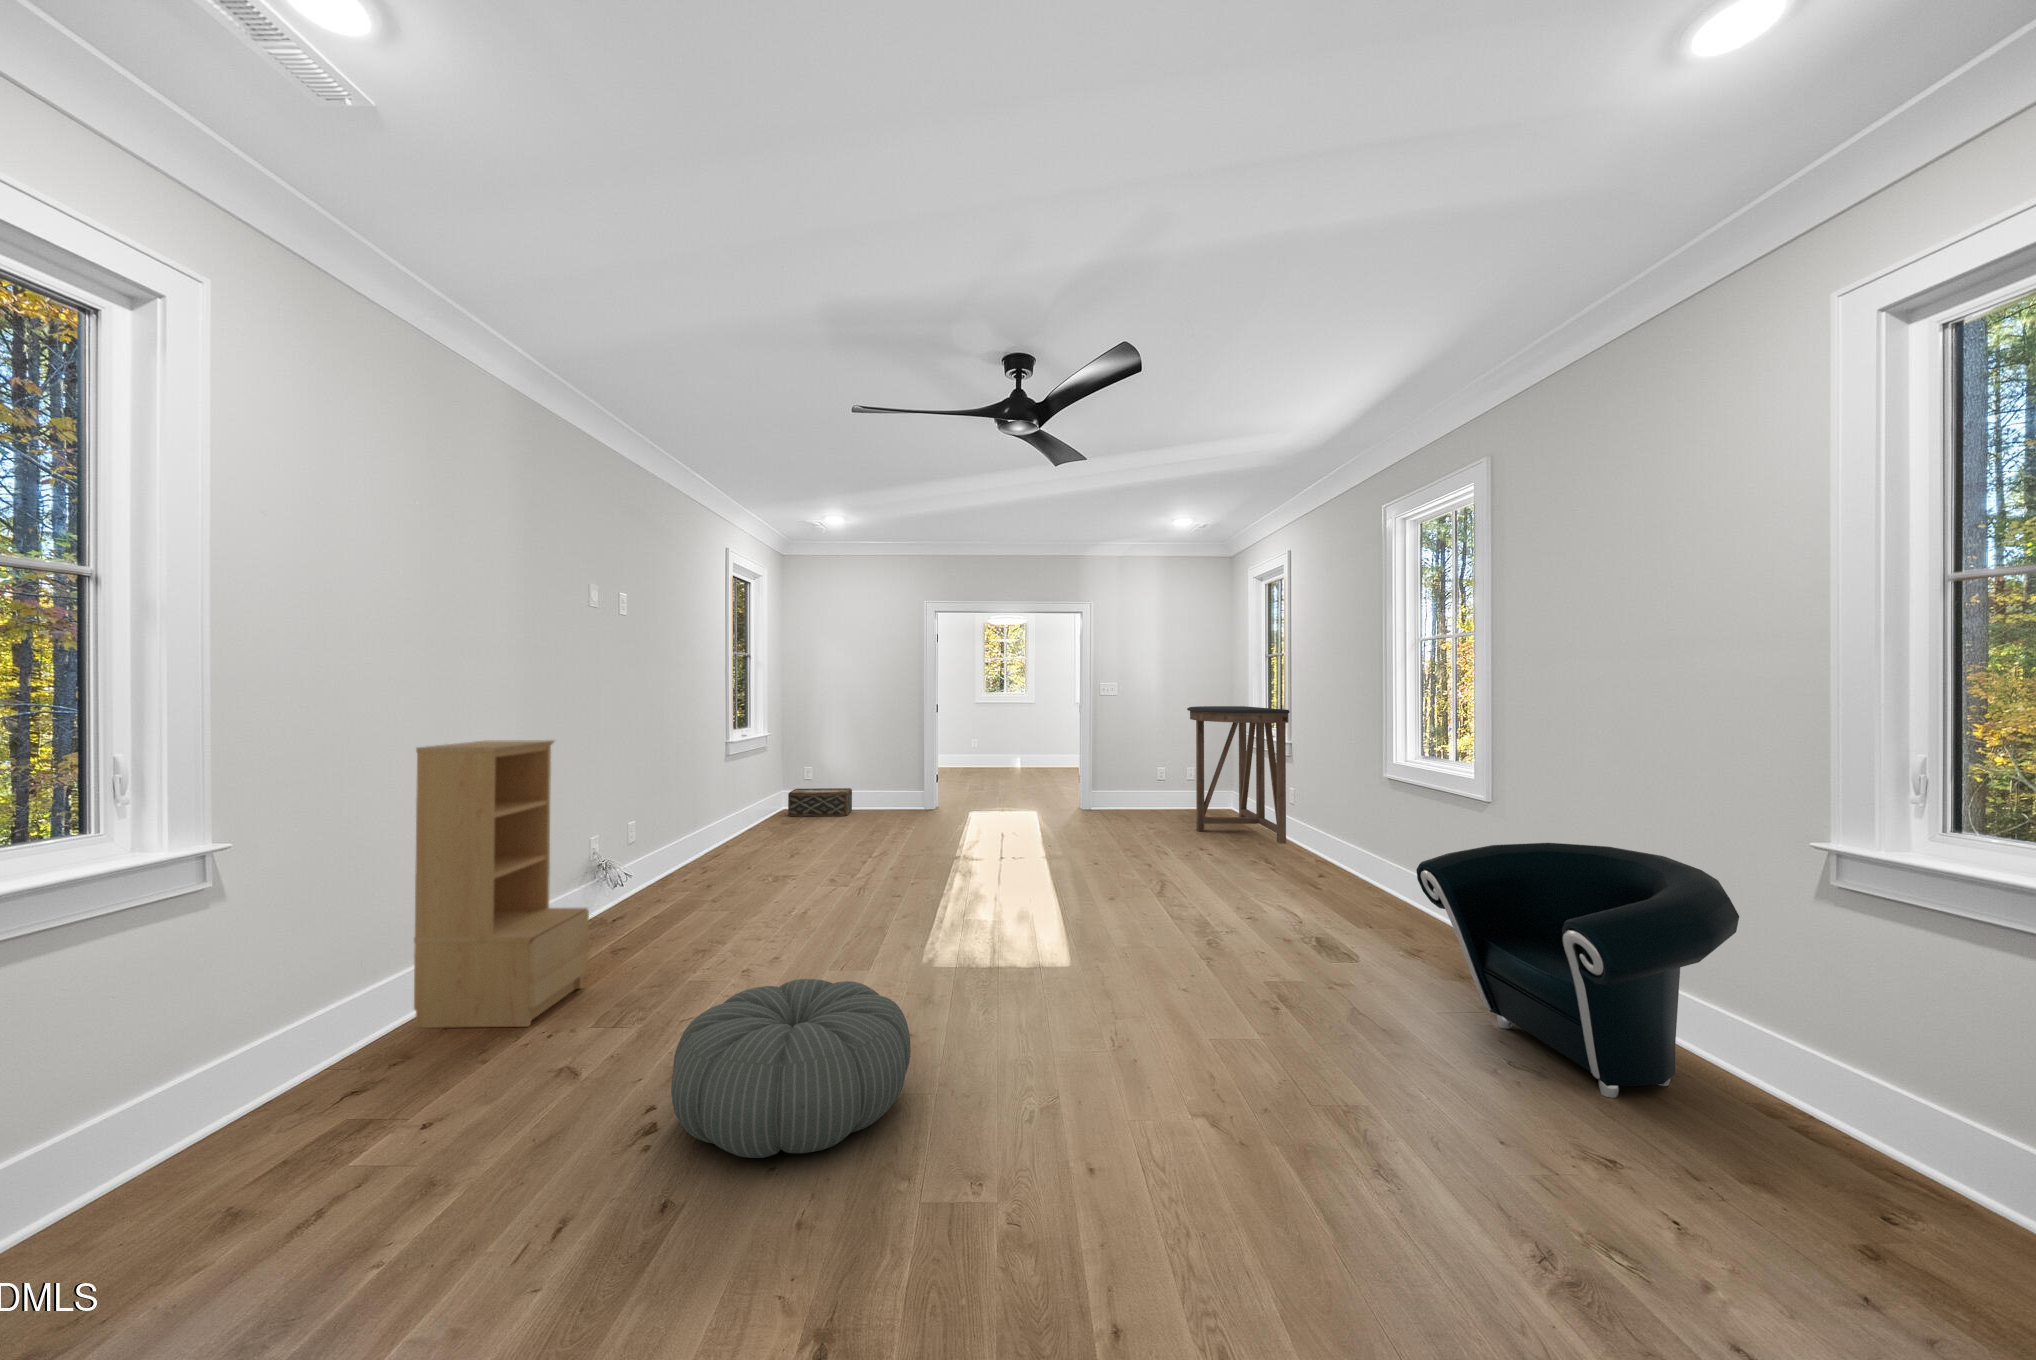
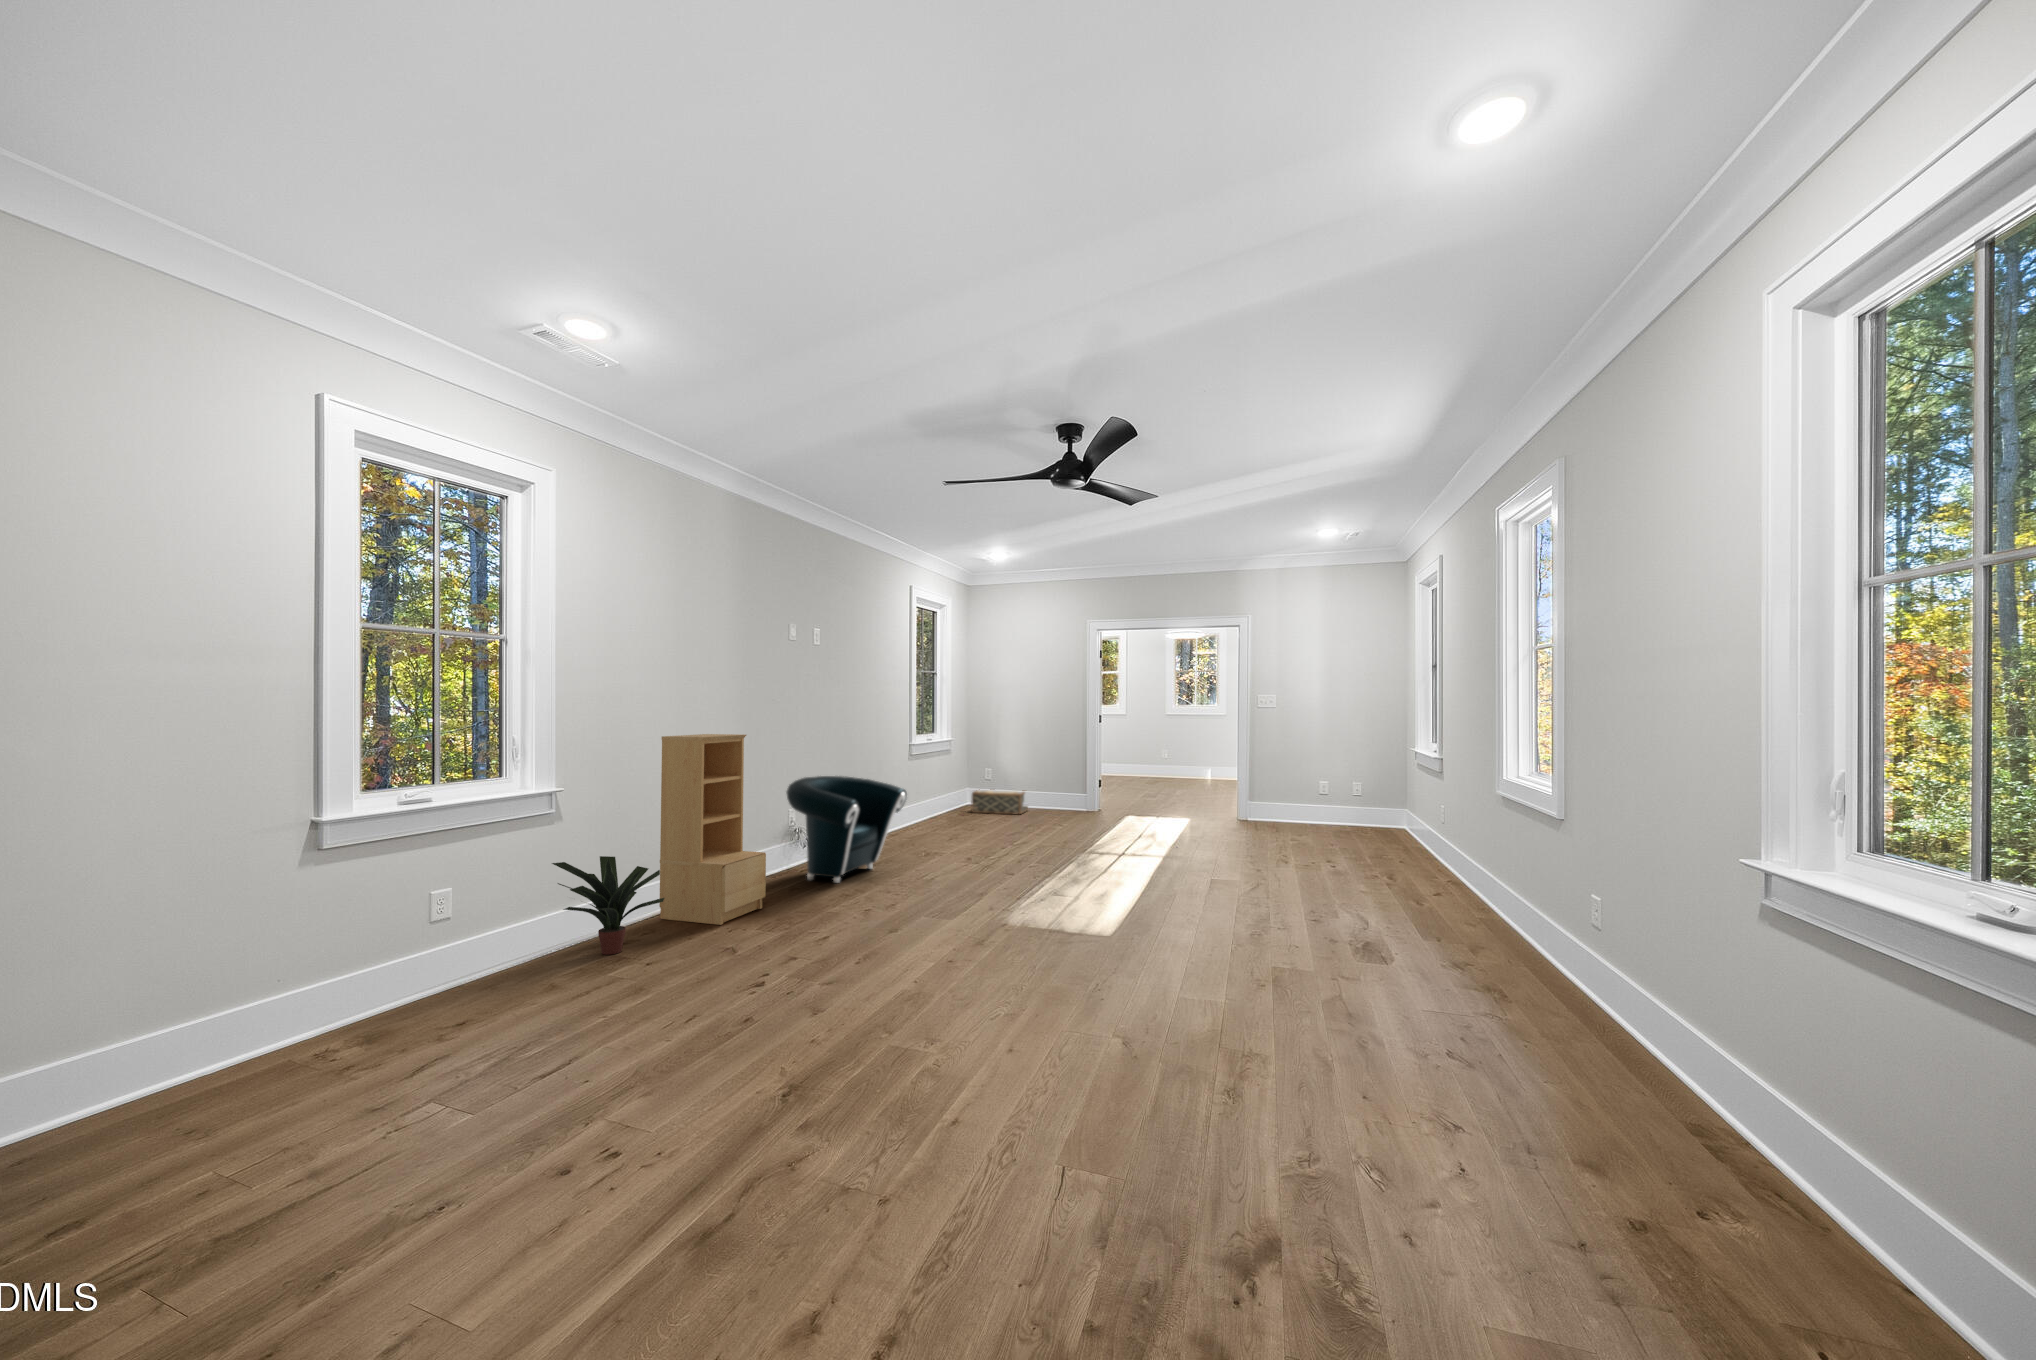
console table: present [1187,706,1290,843] -> none [1337,719,1432,859]
armchair: present [1416,843,1739,1098] -> present [786,776,907,883]
potted plant: none [219,949,444,1121] -> present [552,856,664,955]
pouf: present [671,979,911,1158] -> none [771,901,932,1000]

